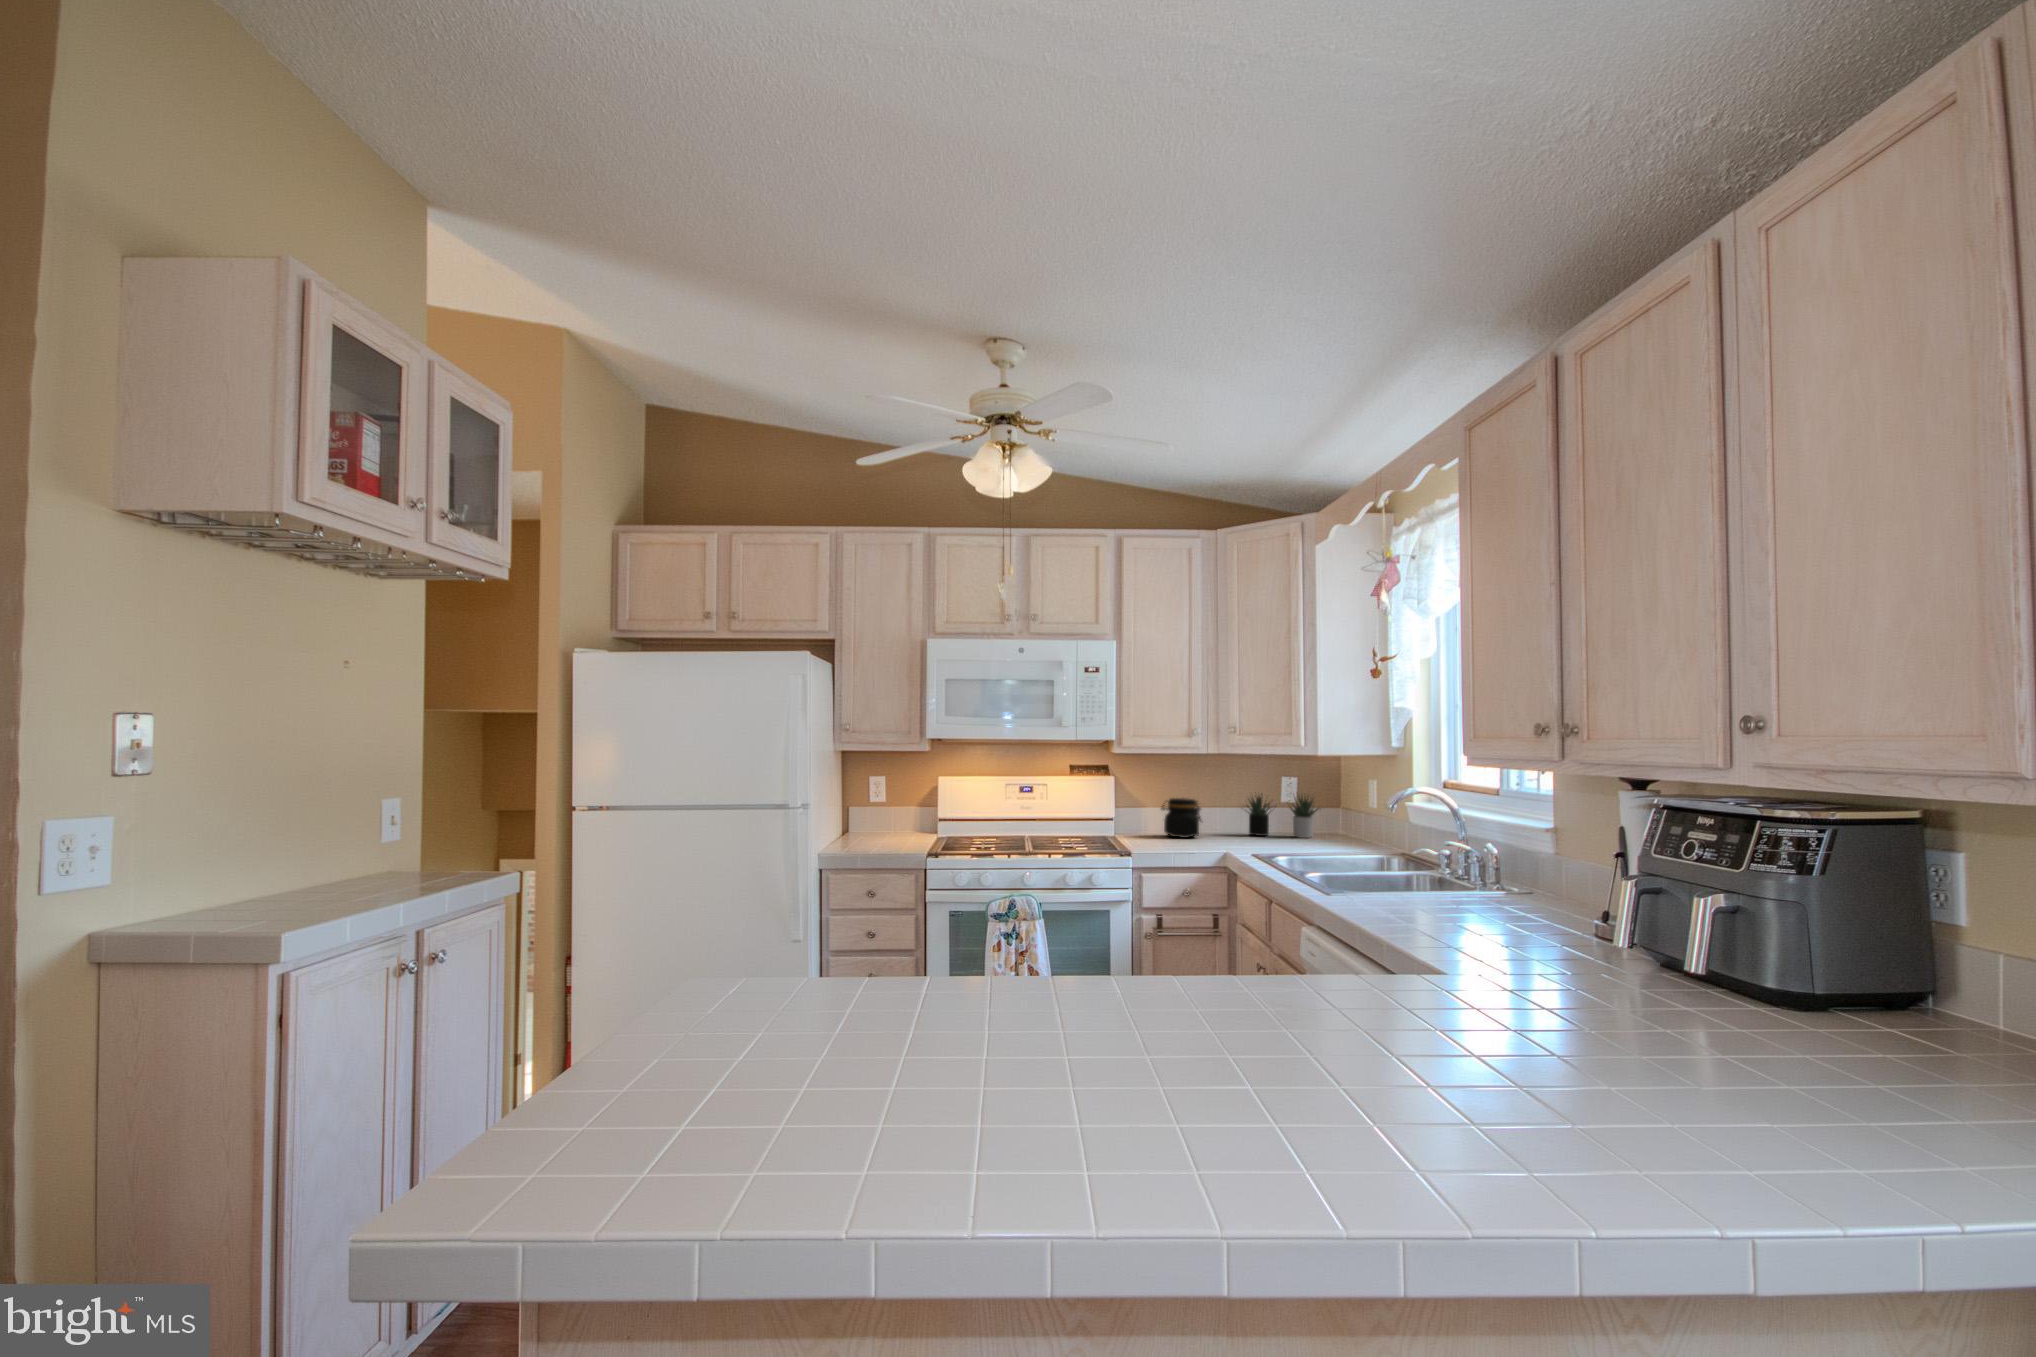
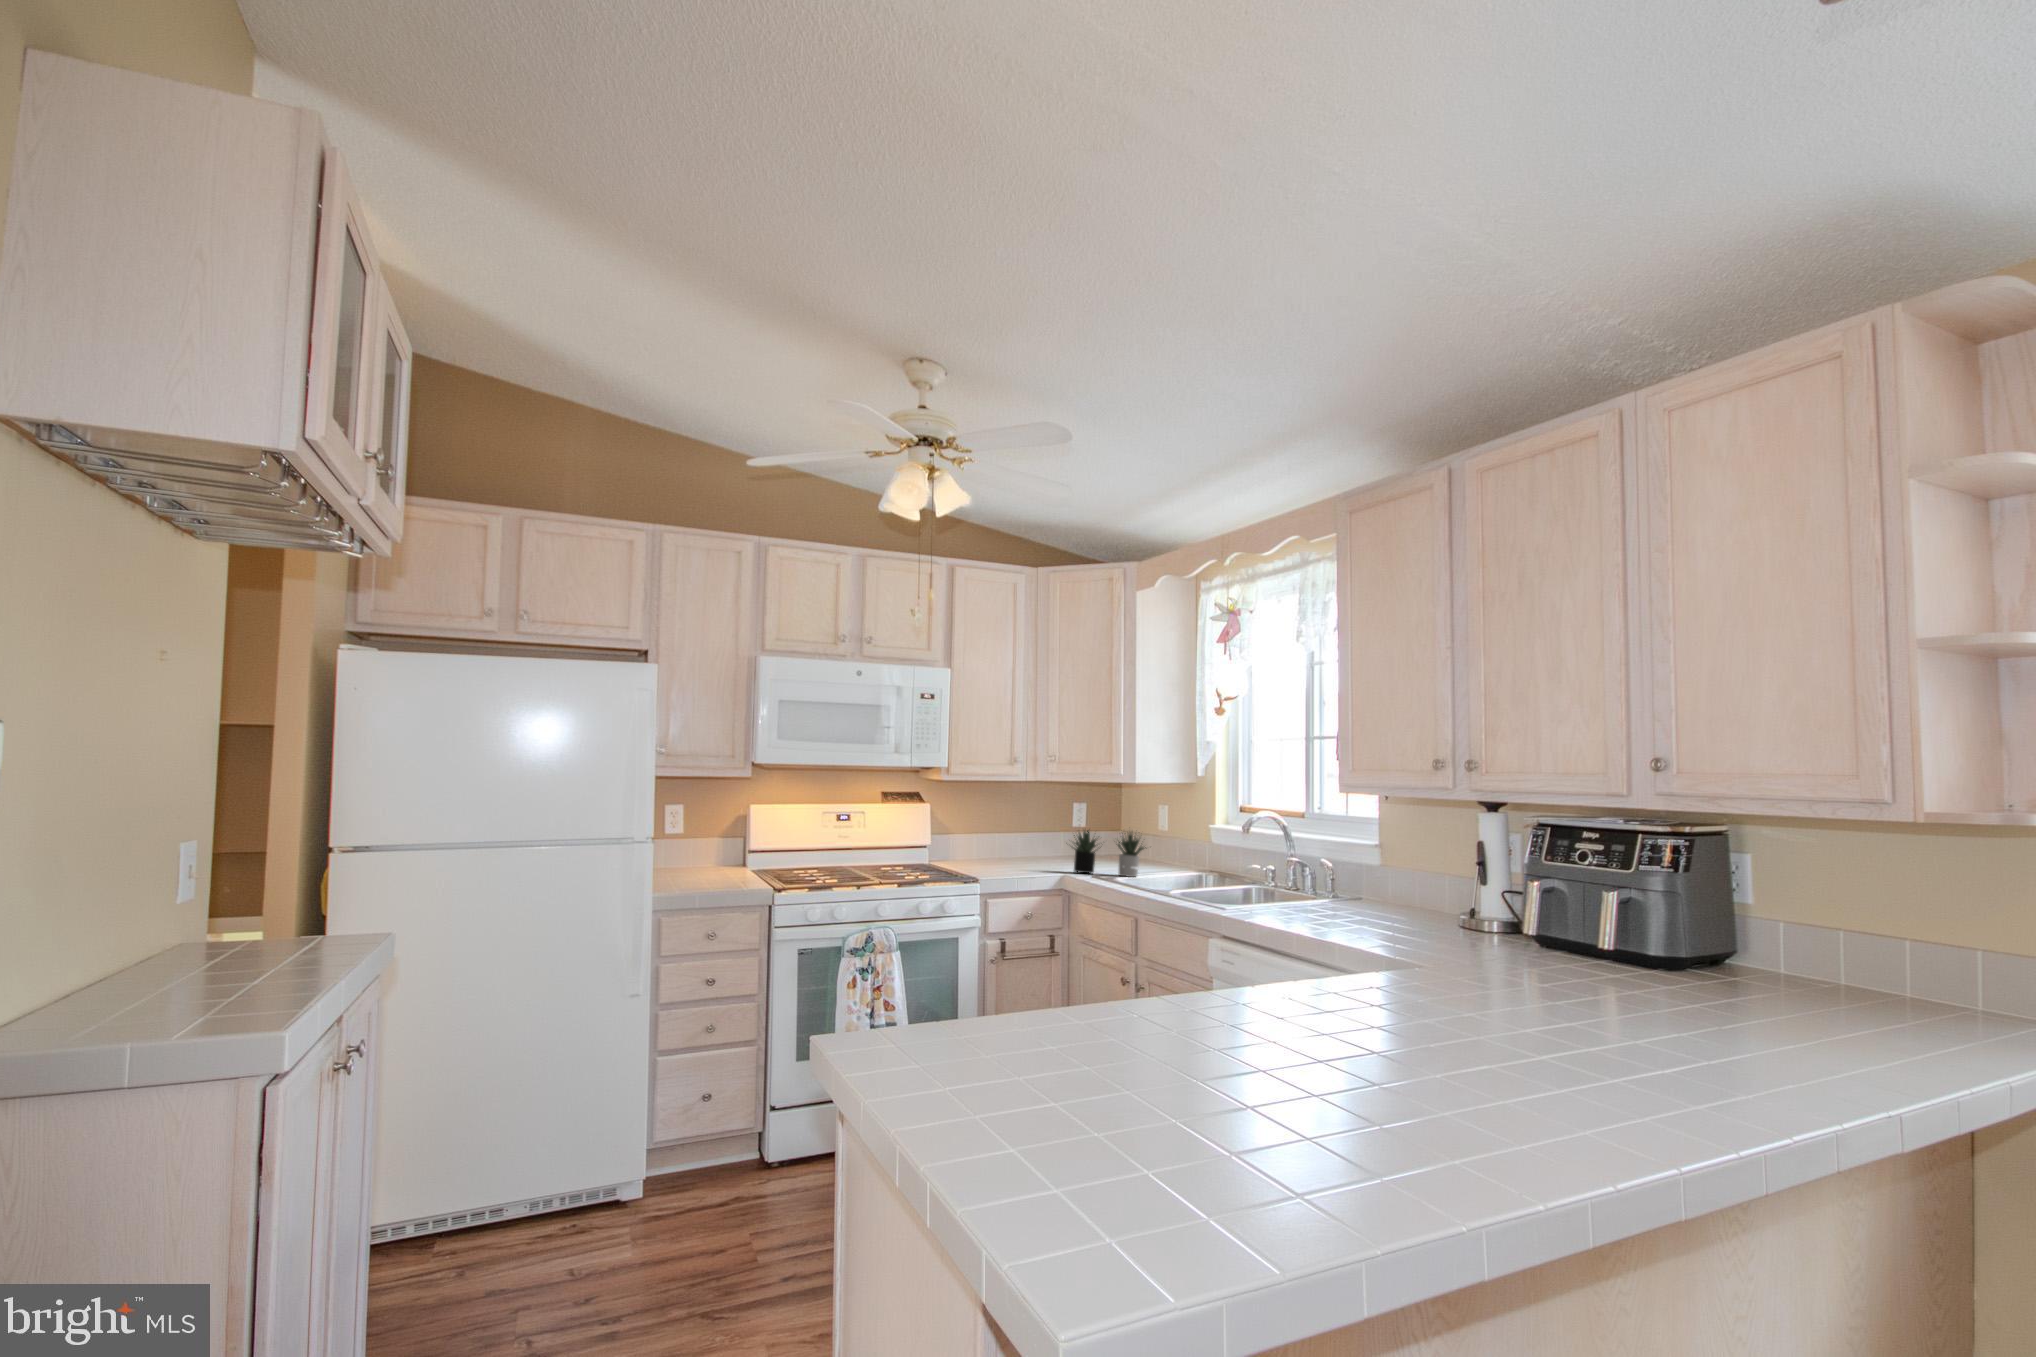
jar: present [1161,798,1201,838] -> none [990,830,1032,872]

